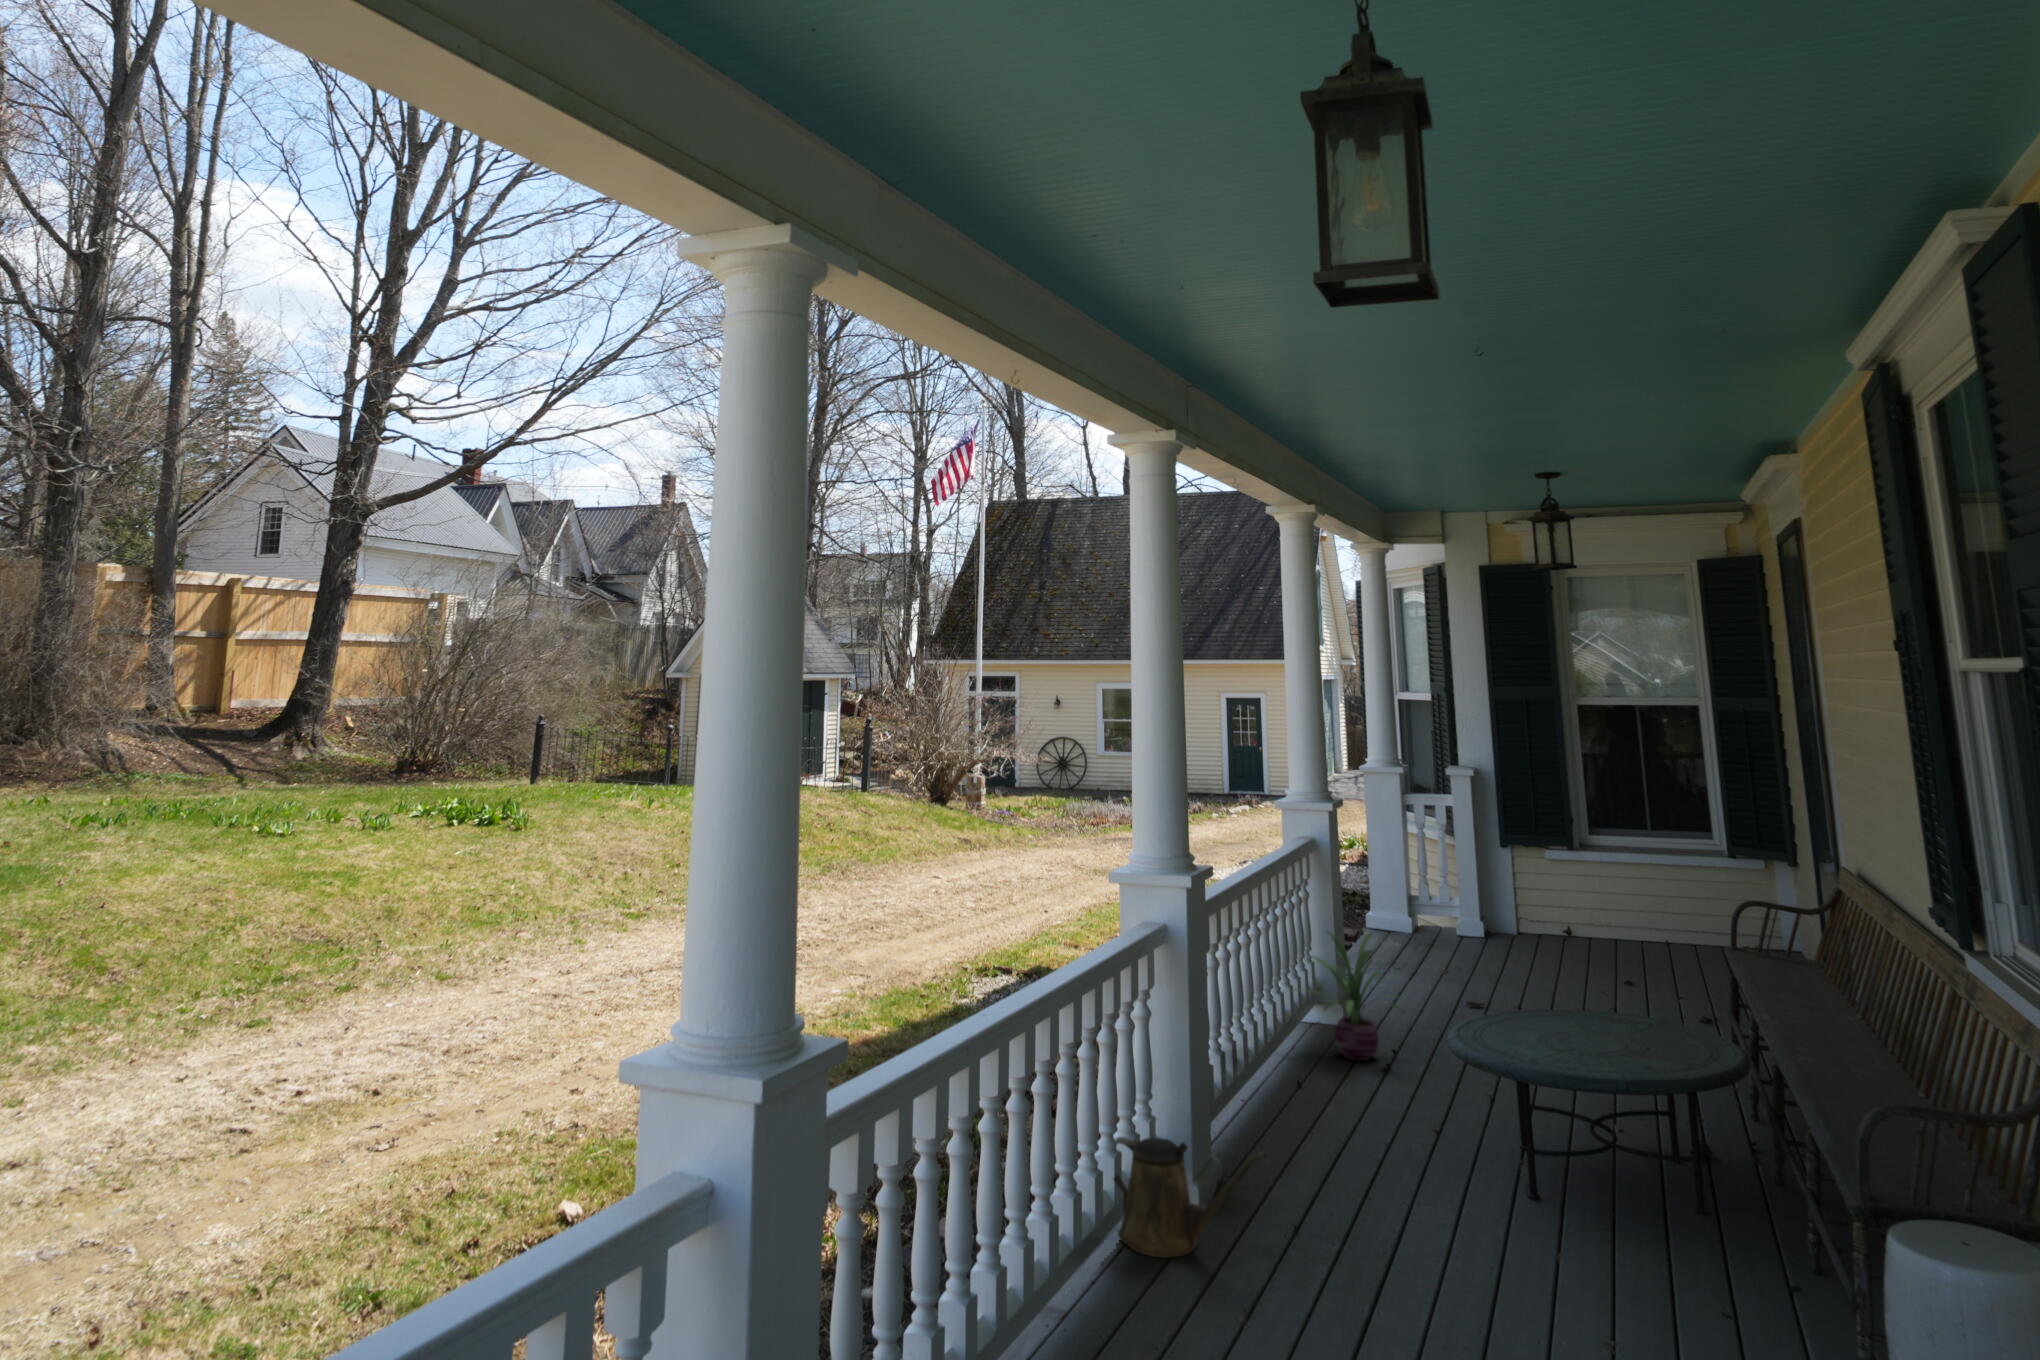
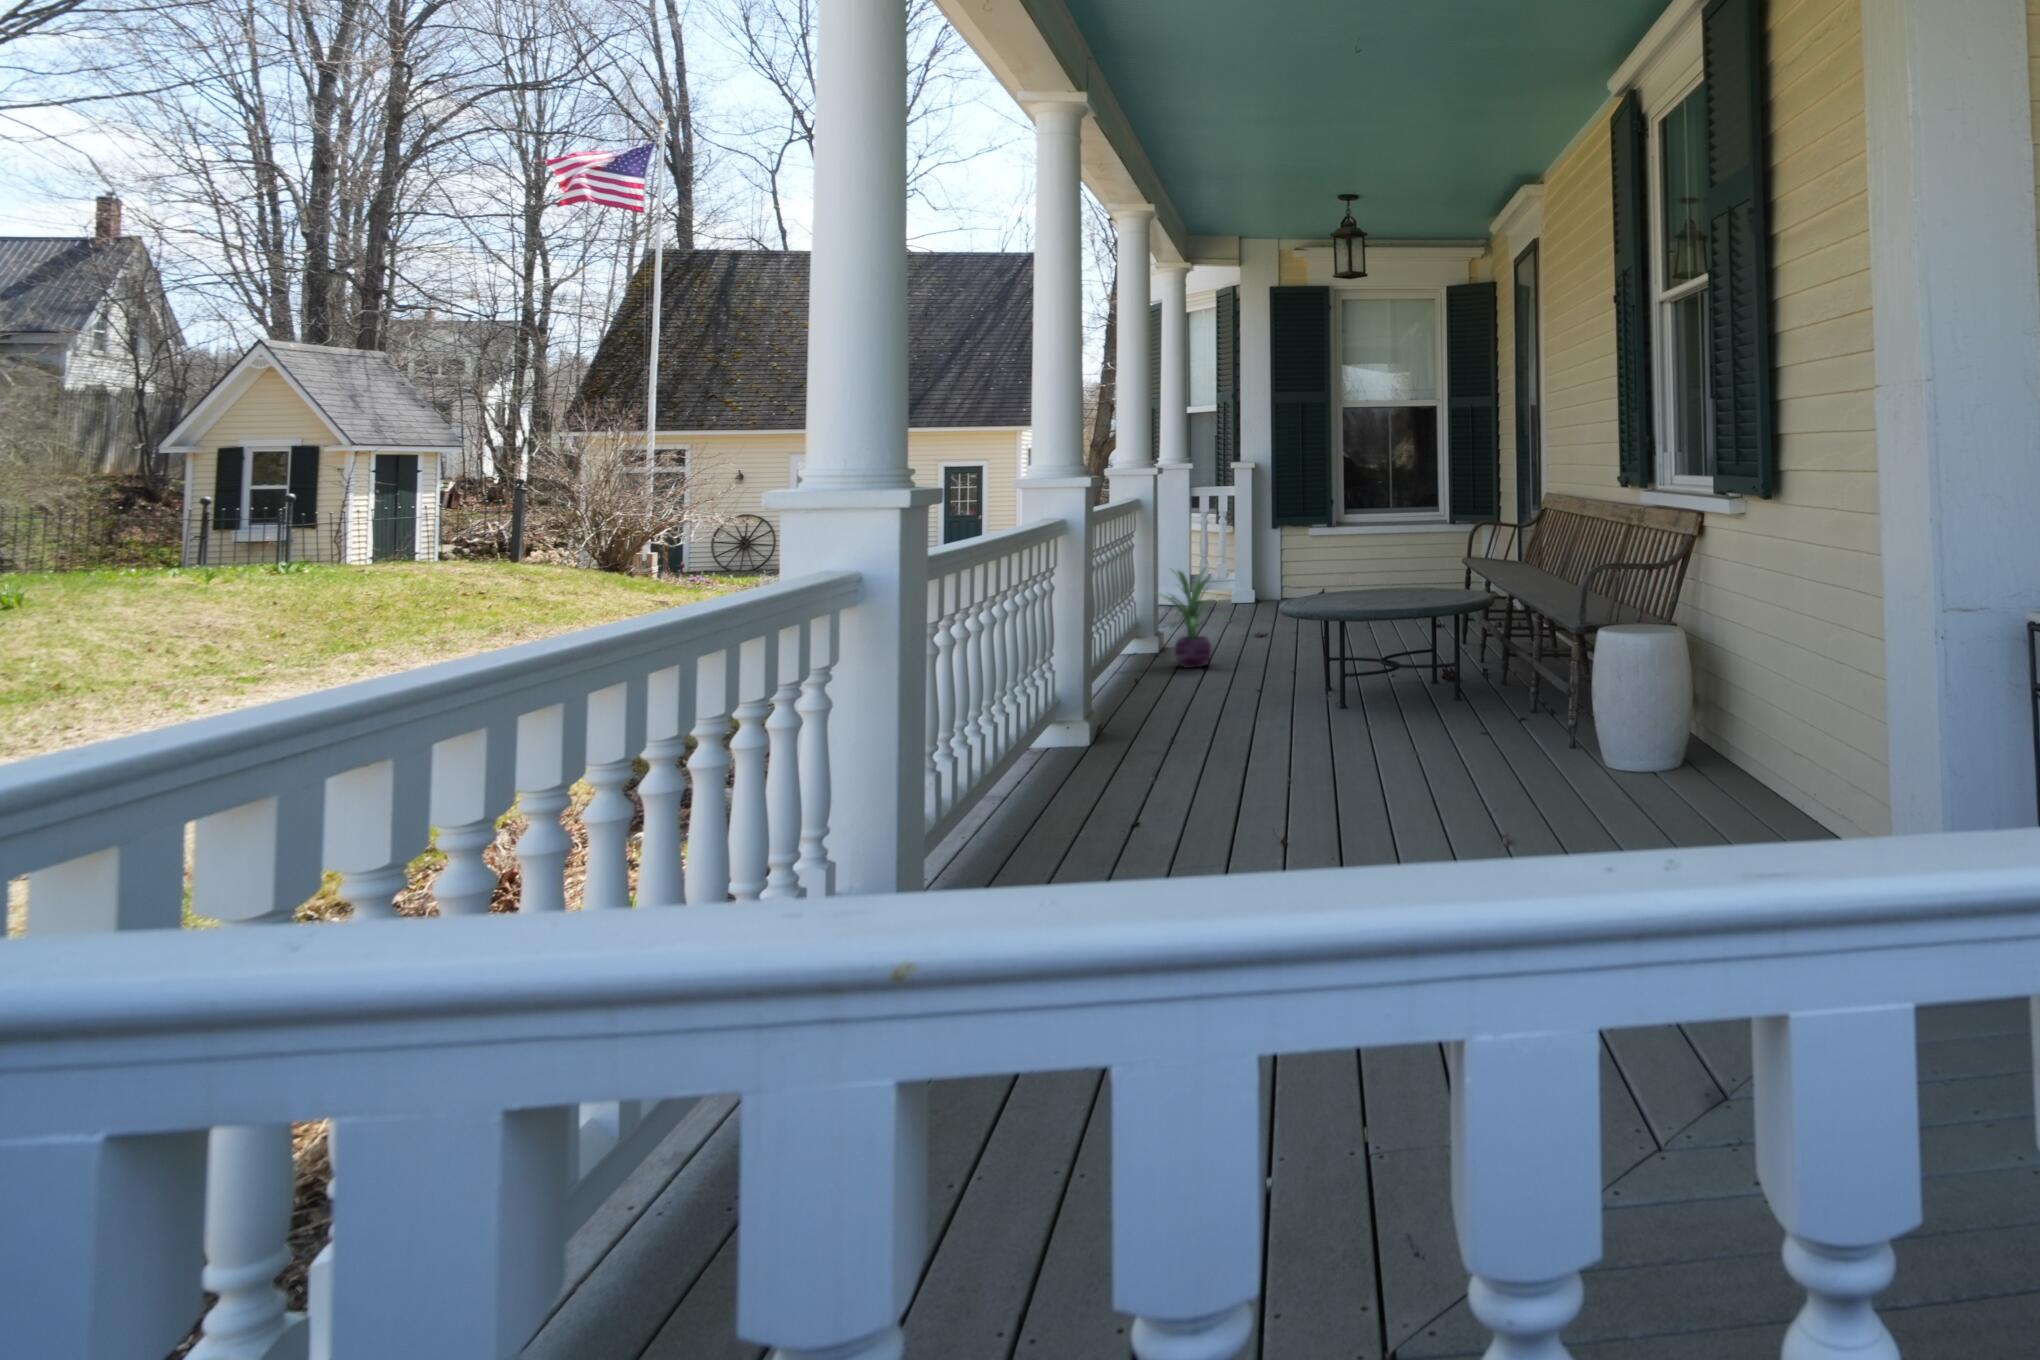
watering can: present [1114,1137,1266,1258] -> none [1048,669,1192,760]

